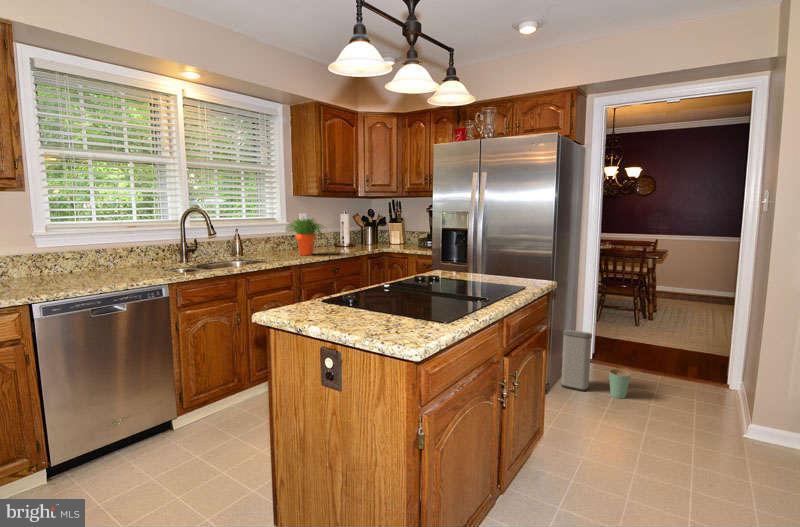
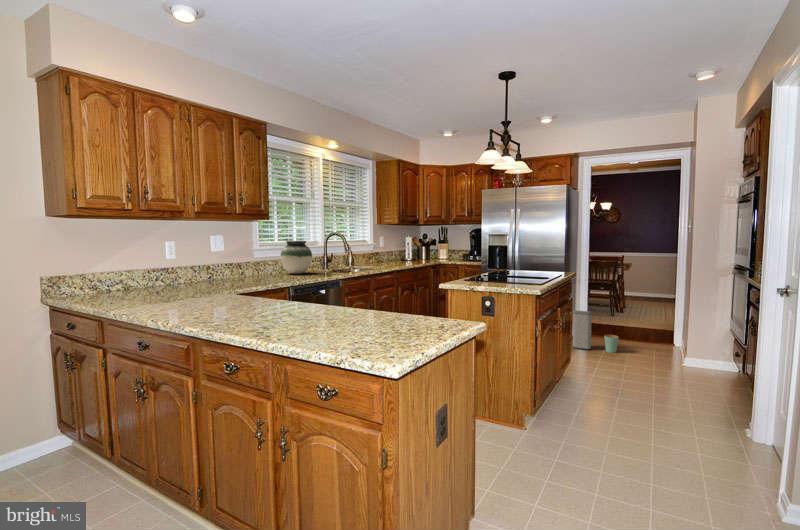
potted plant: present [288,219,325,255] -> none [380,239,409,265]
vase: none [76,222,134,275] -> present [281,241,312,274]

